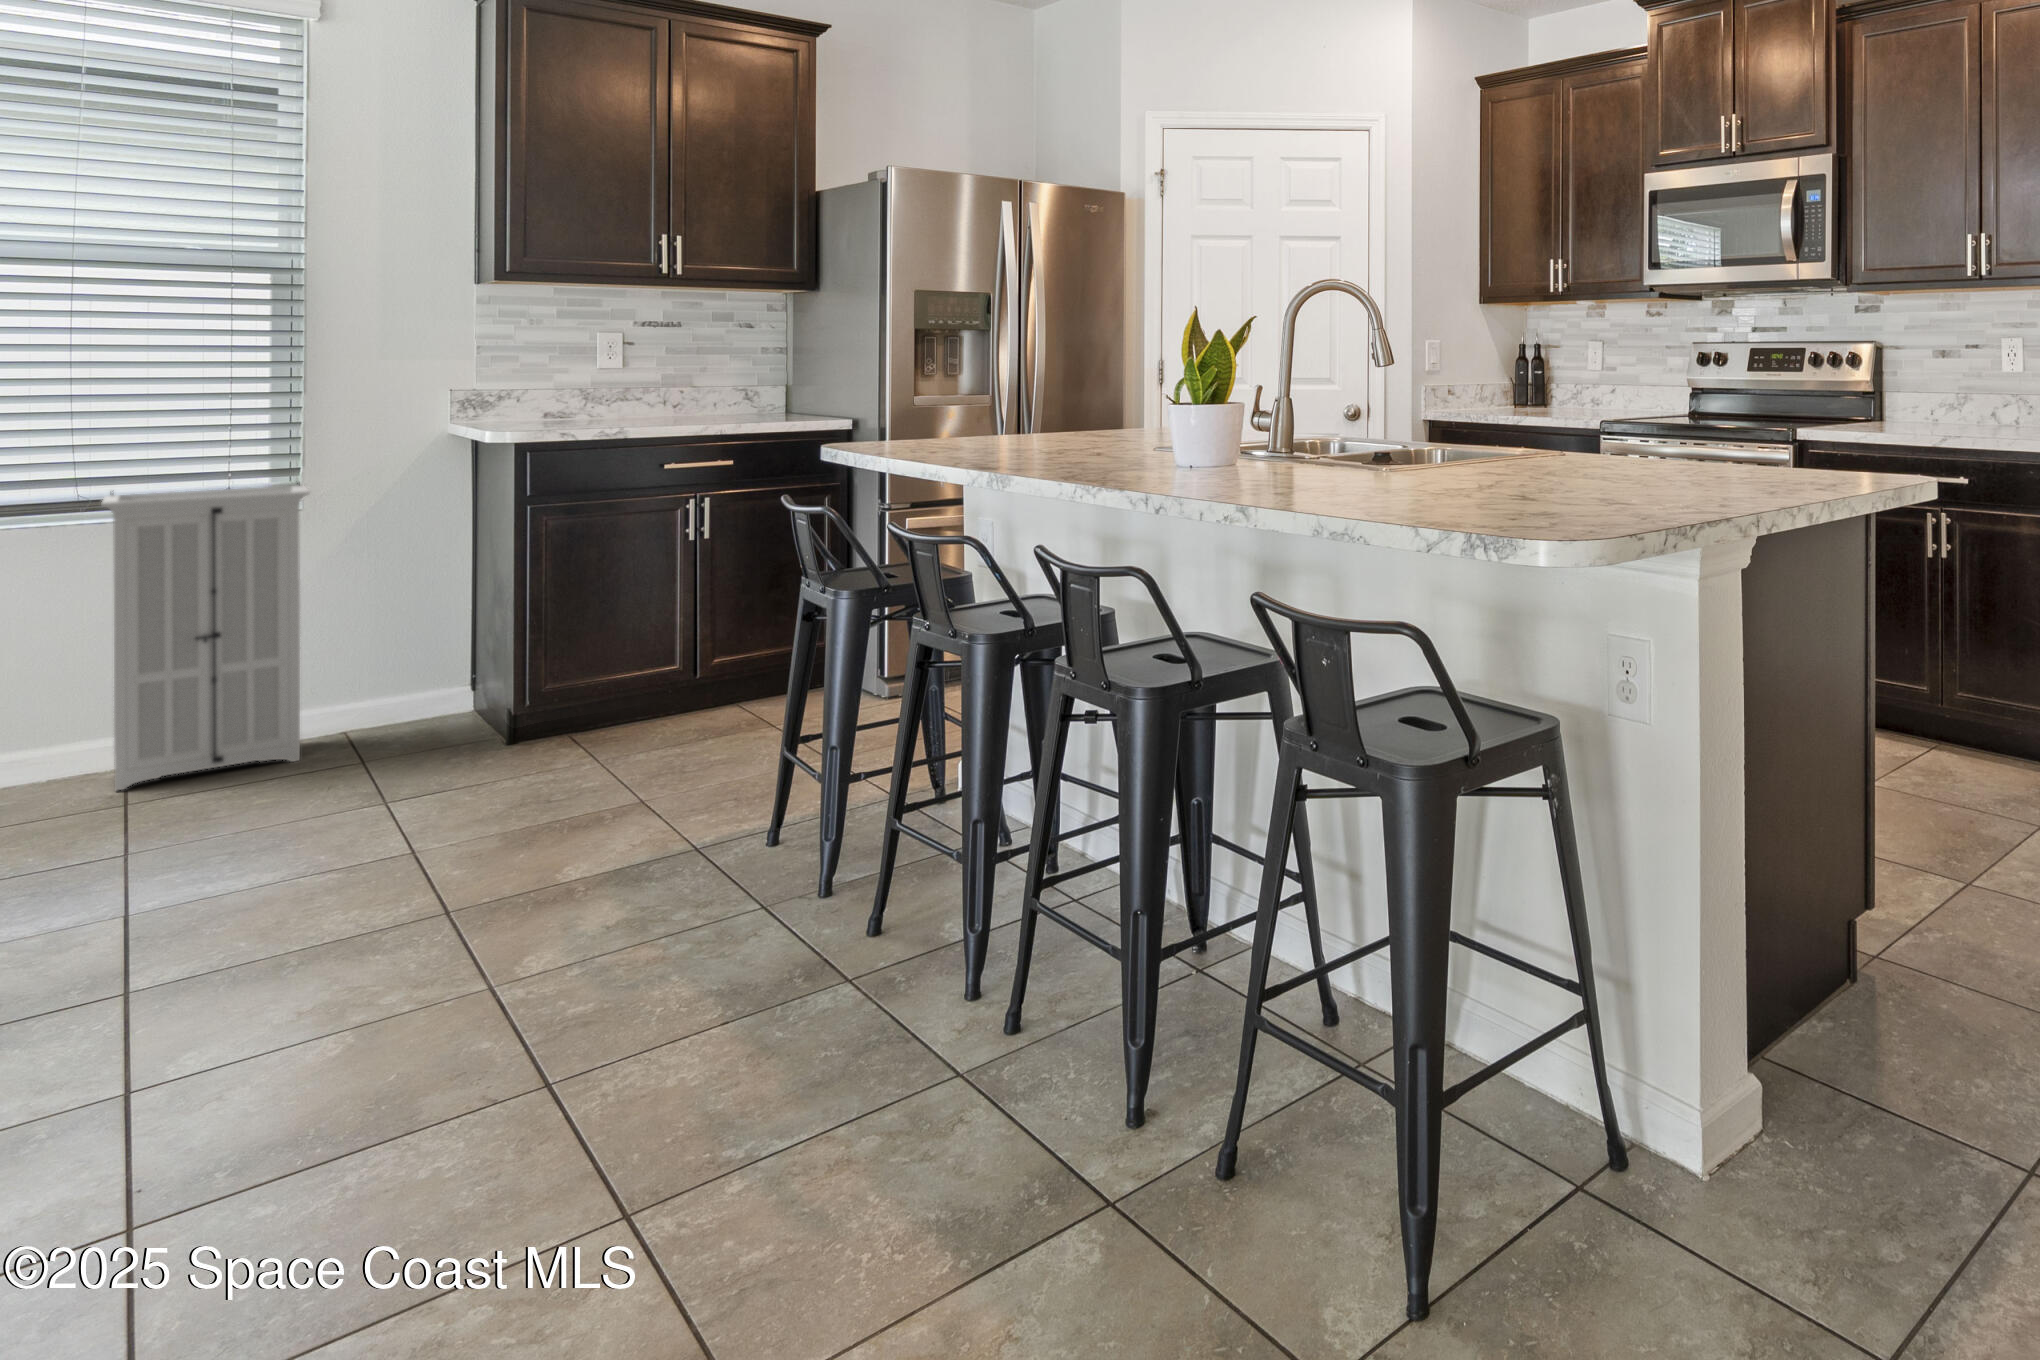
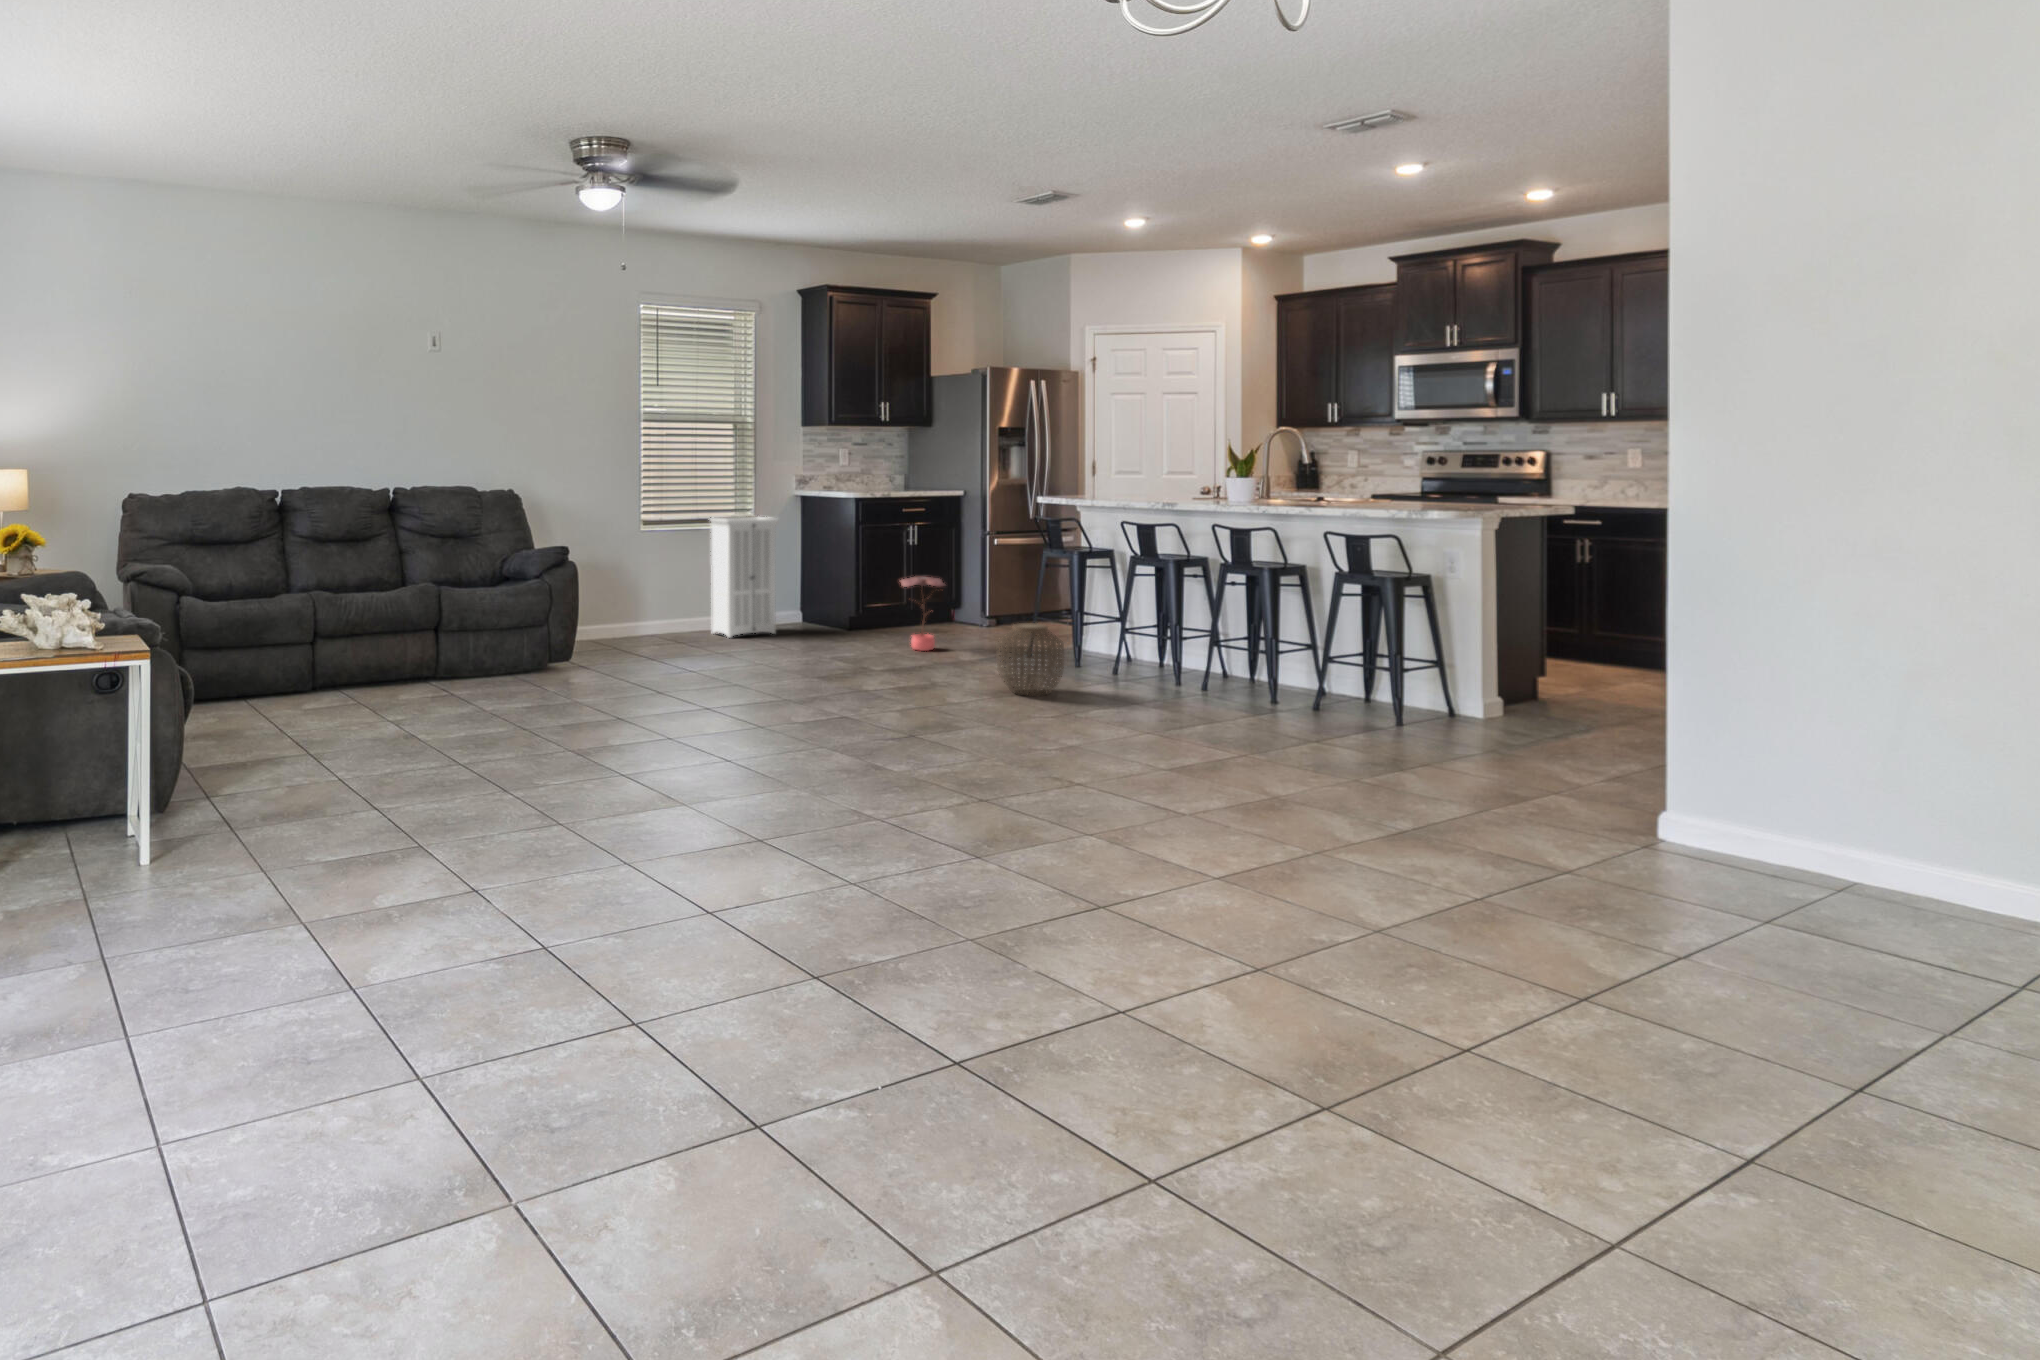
potted plant: none [455,635,617,823] -> present [900,576,945,651]
woven basket: none [230,868,512,1141] -> present [997,623,1064,696]

